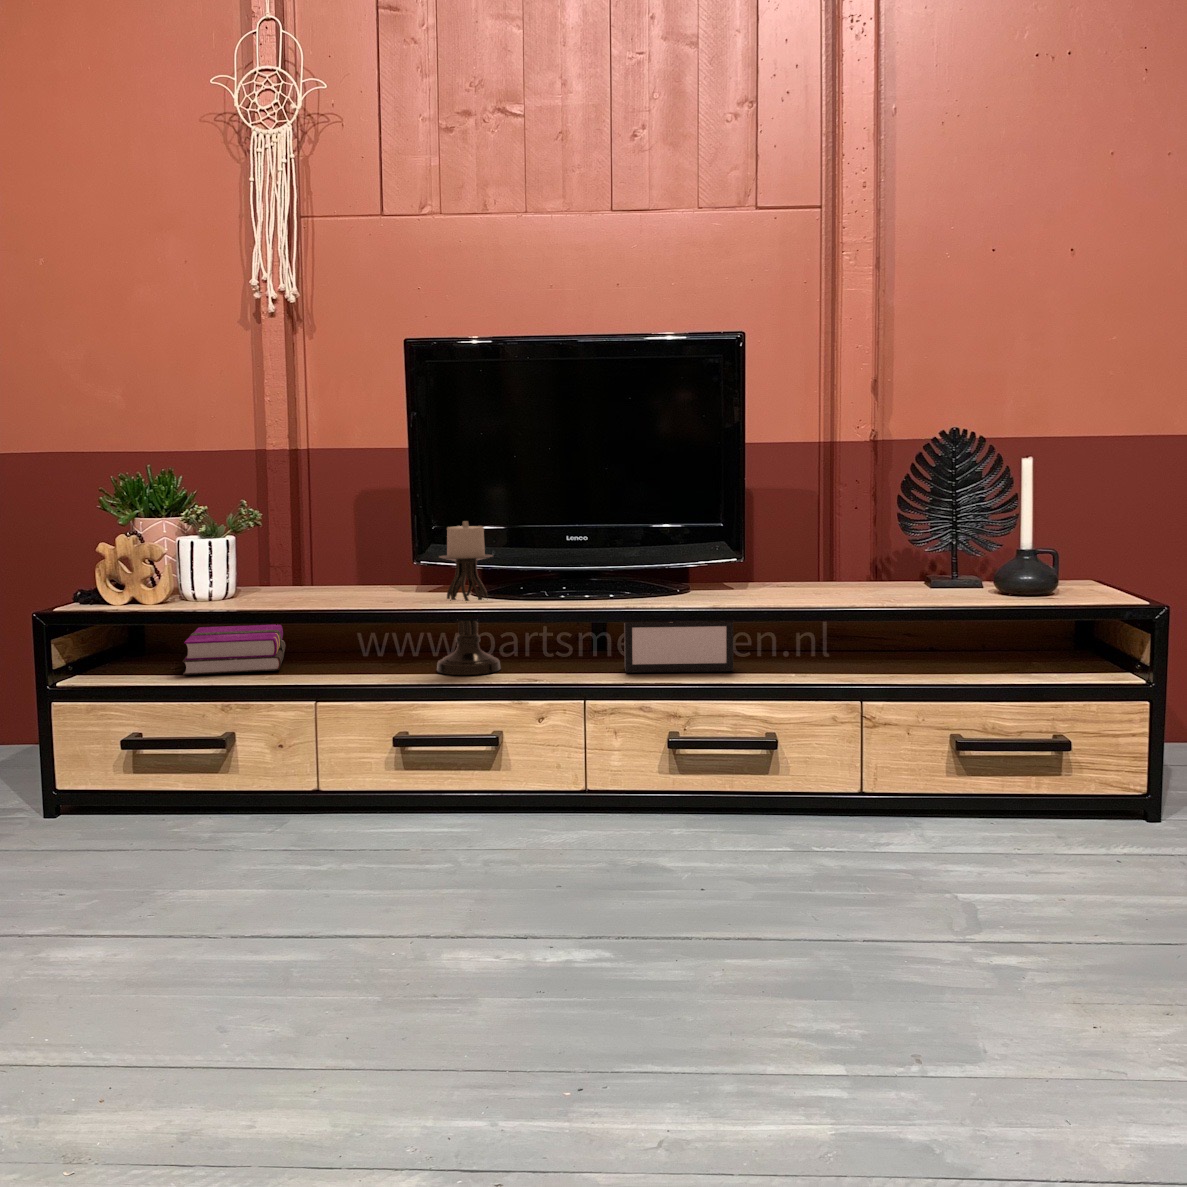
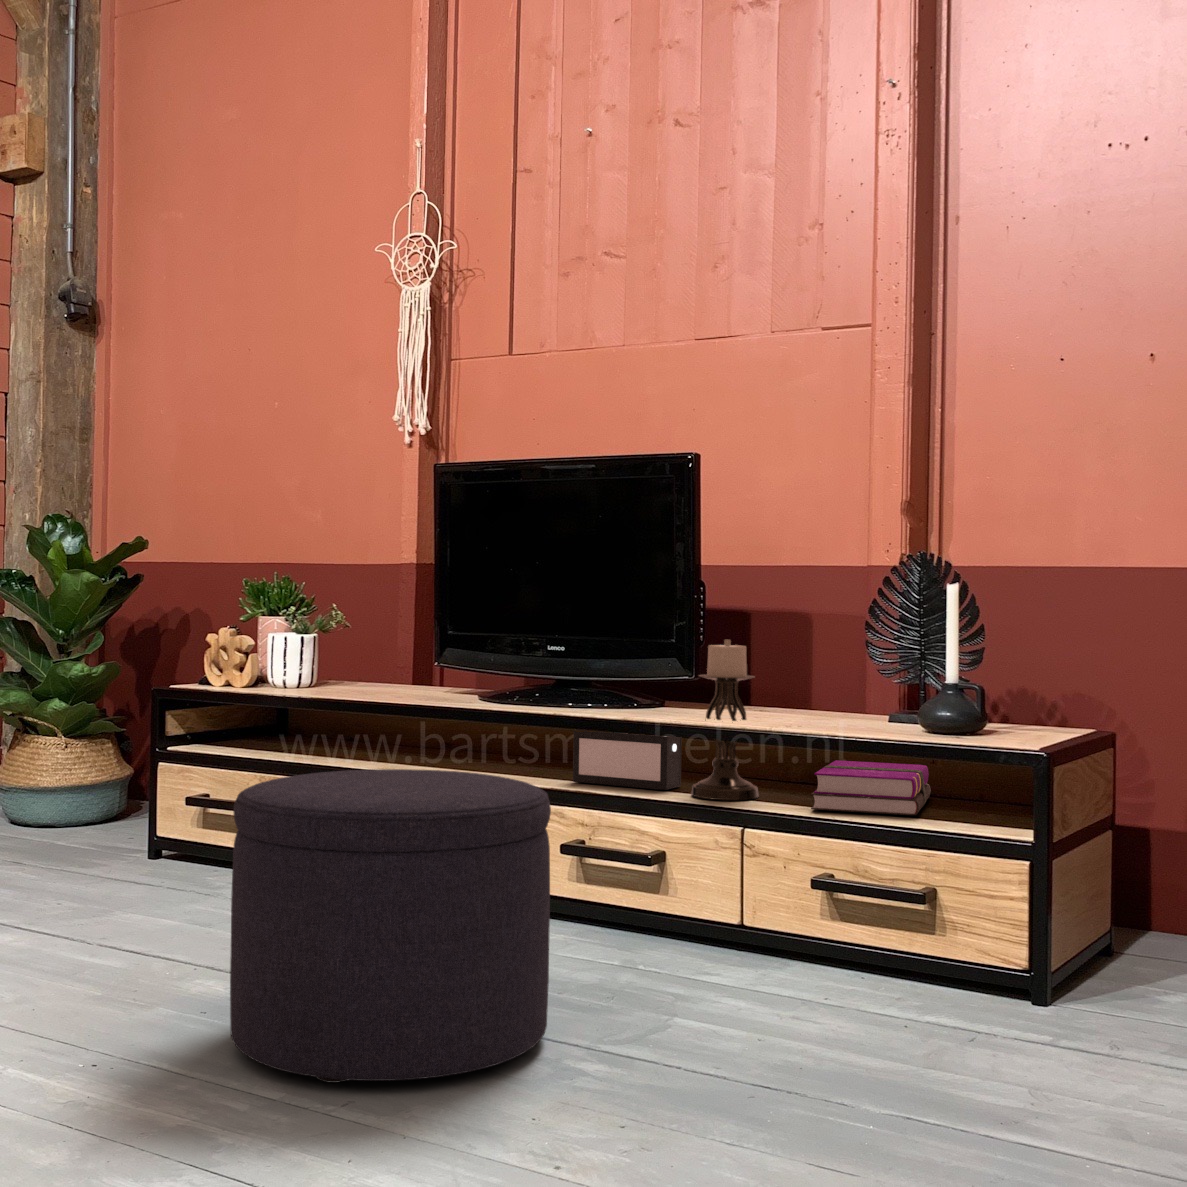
candle holder: present [437,521,501,675] -> present [691,640,759,800]
hardback book: present [182,624,285,675] -> present [811,760,931,815]
ottoman: none [660,685,1030,1069] -> present [230,769,551,1083]

